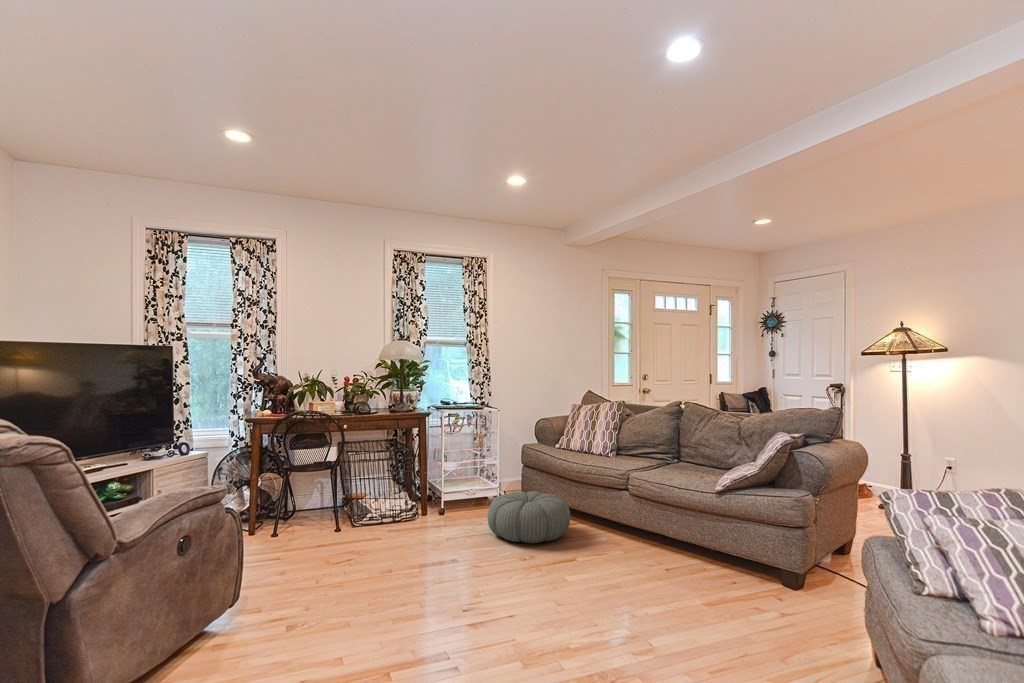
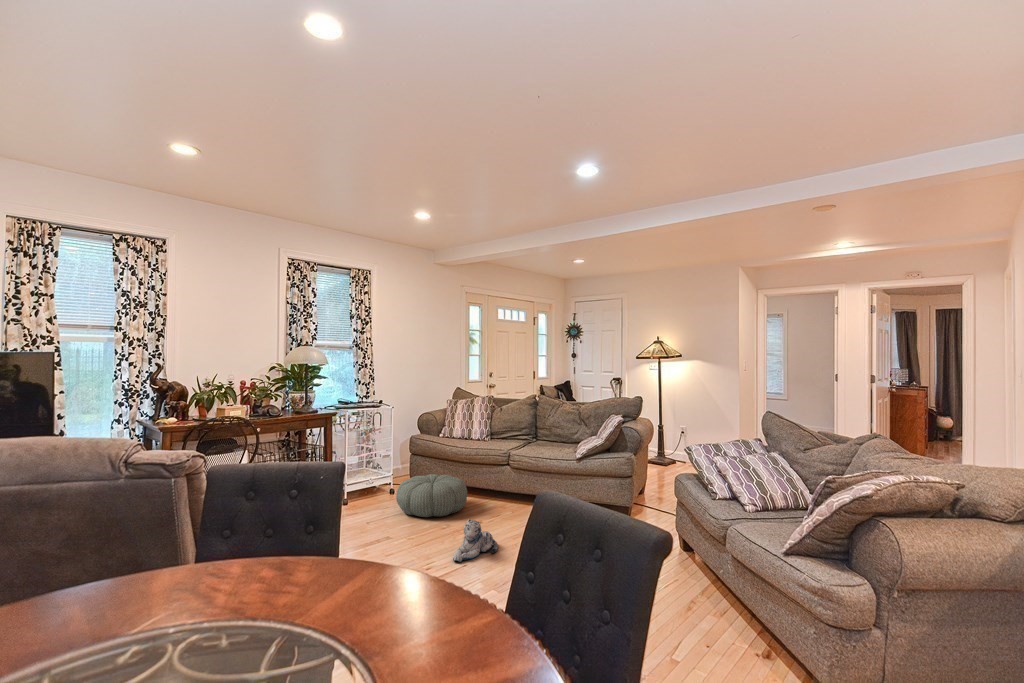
plush toy: none [499,553,568,605] -> present [453,519,498,562]

